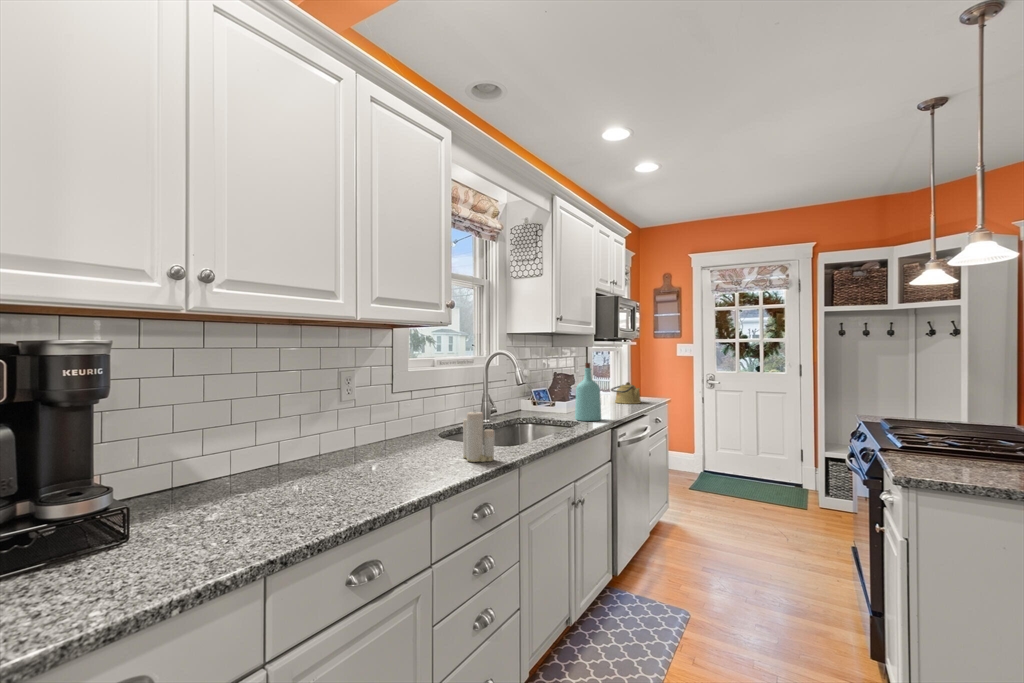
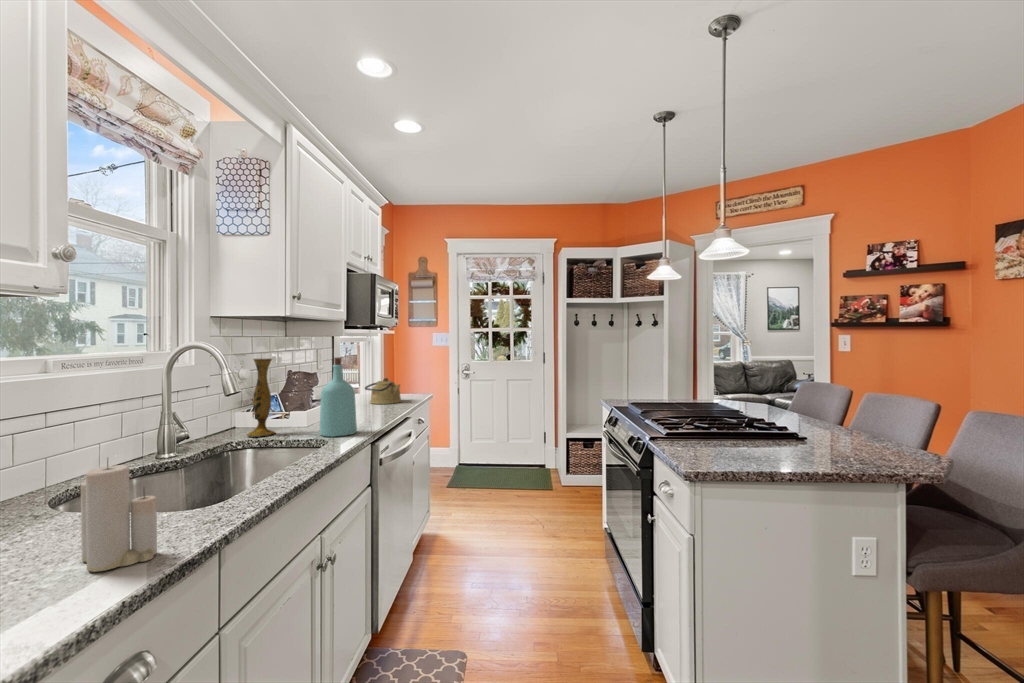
vase: none [528,363,546,417] -> present [247,358,275,436]

